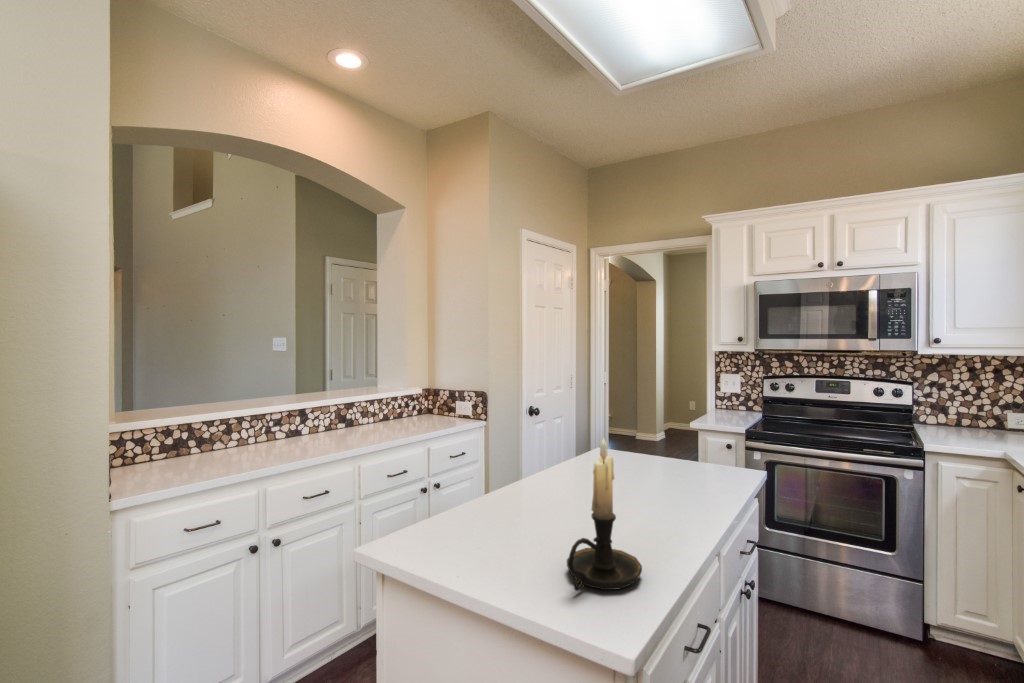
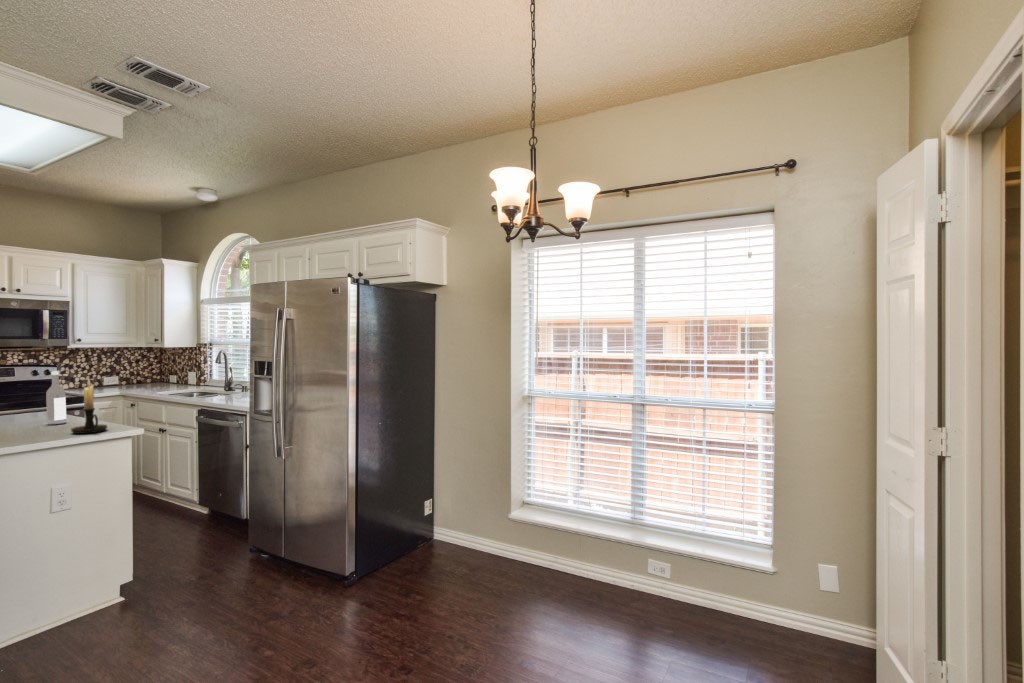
wine bottle: none [657,402,688,515] -> present [46,371,66,425]

